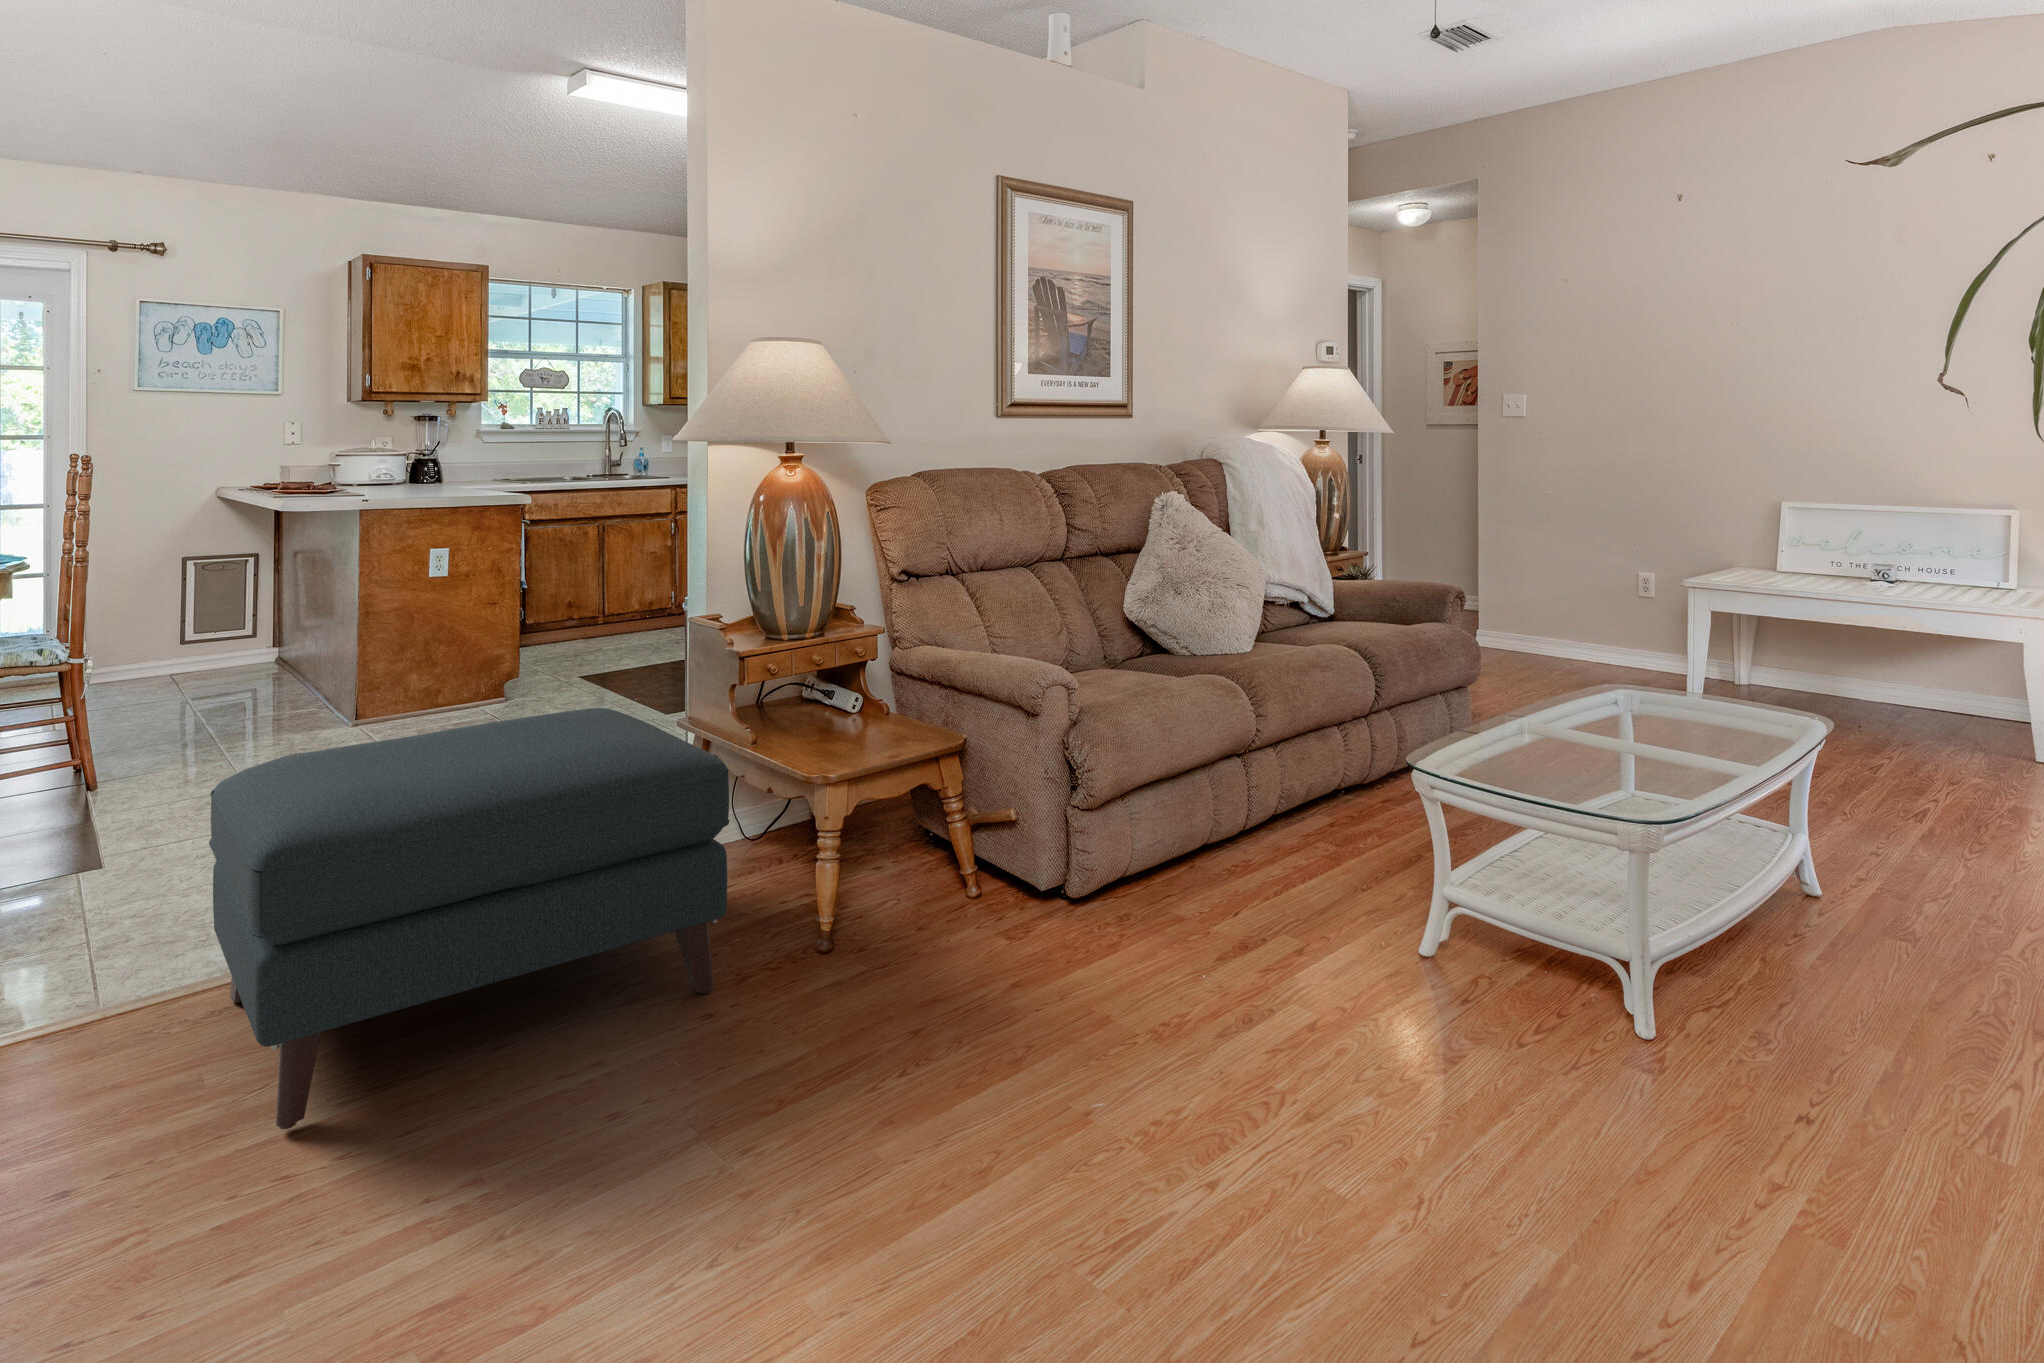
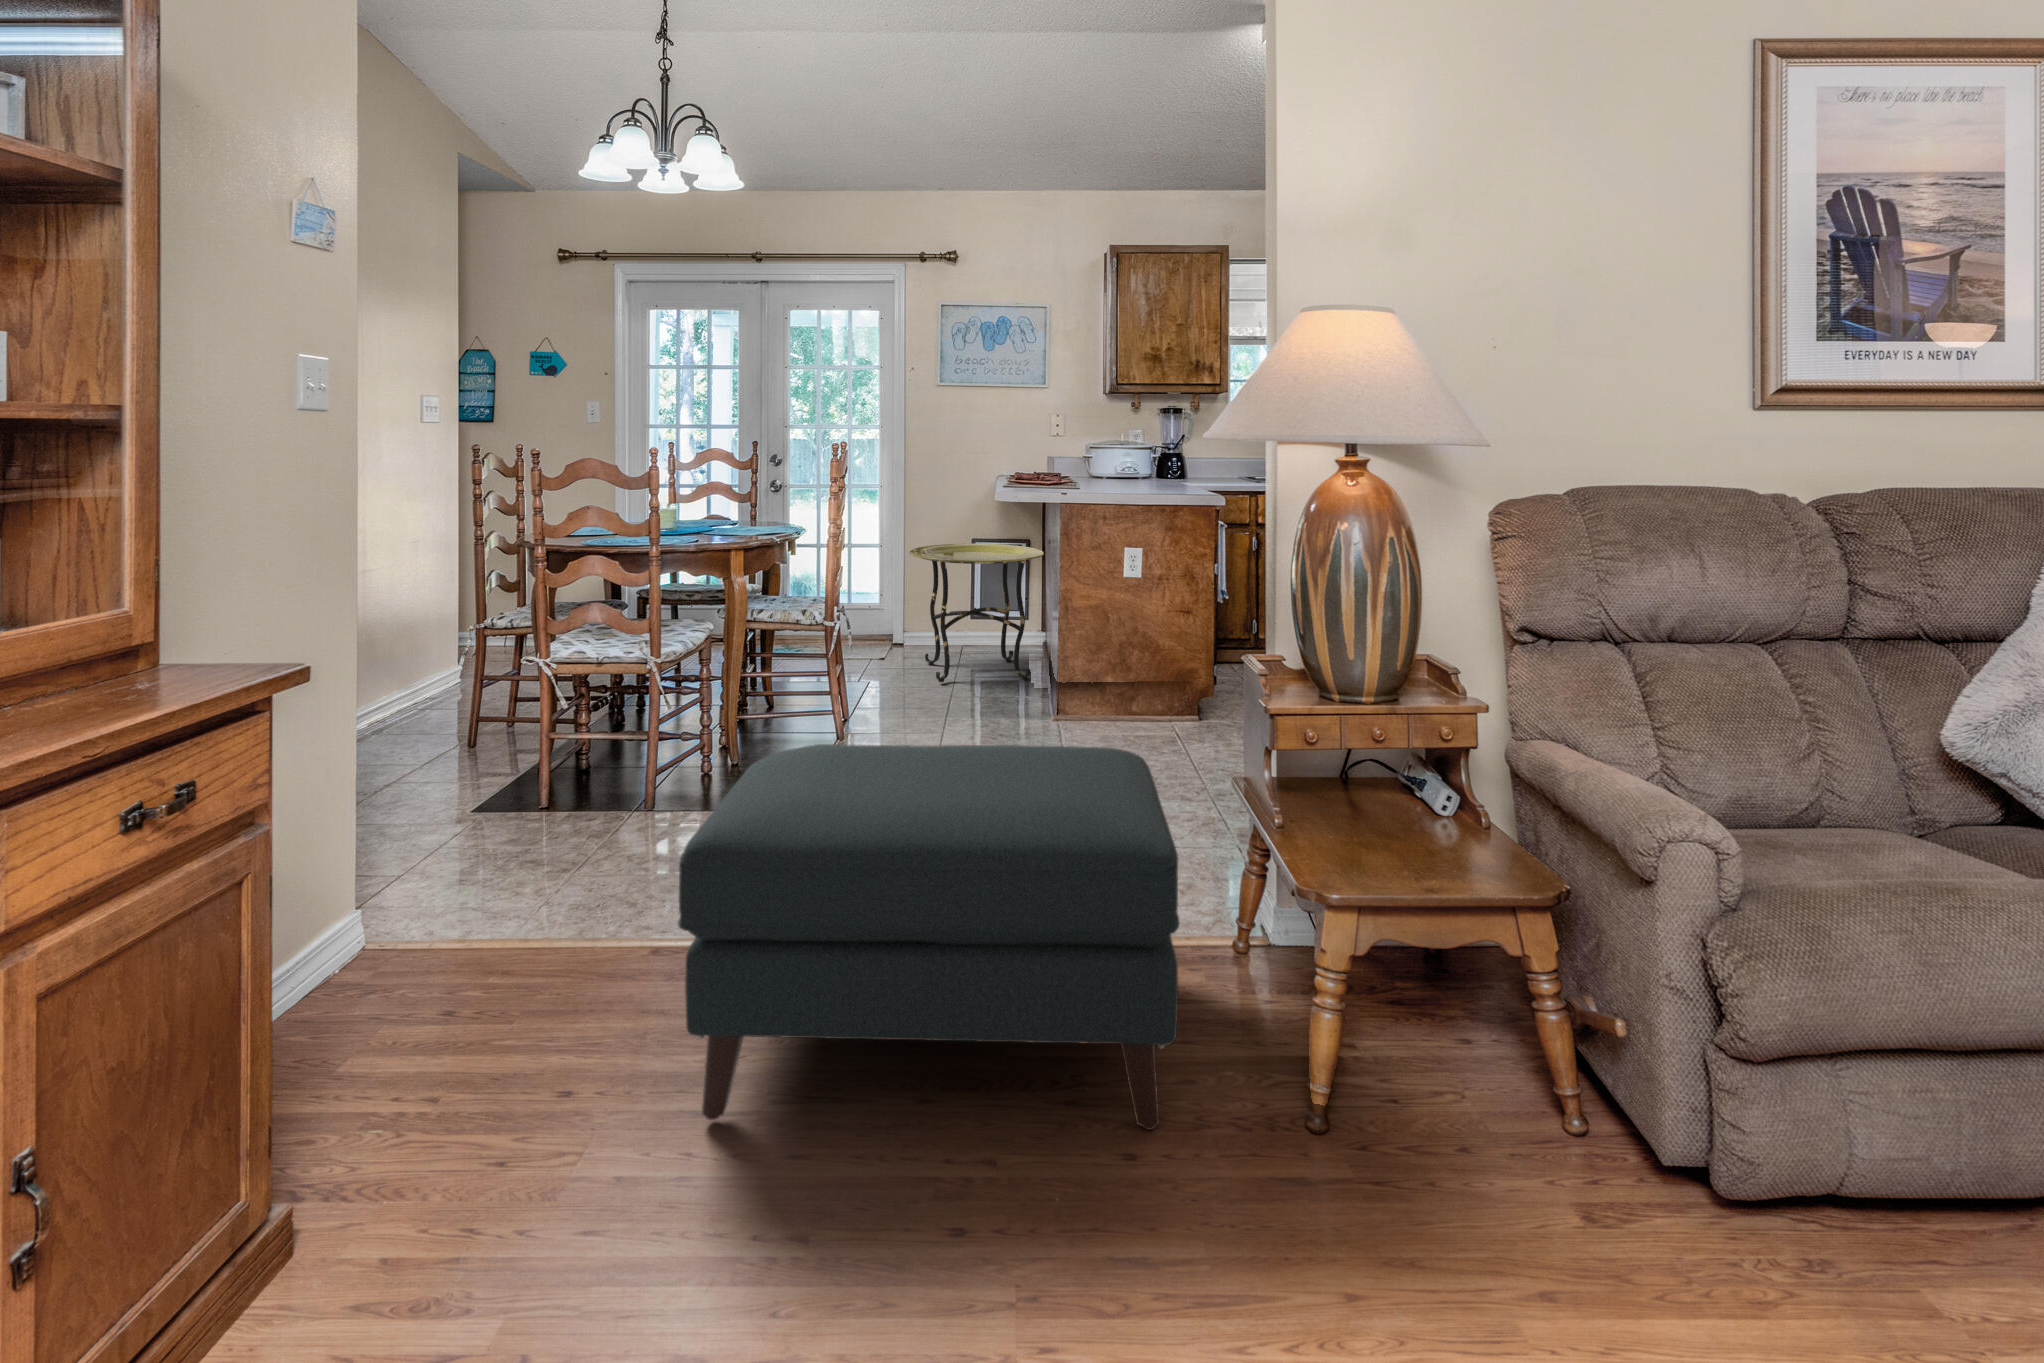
side table: none [135,566,317,727] -> present [909,543,1044,683]

